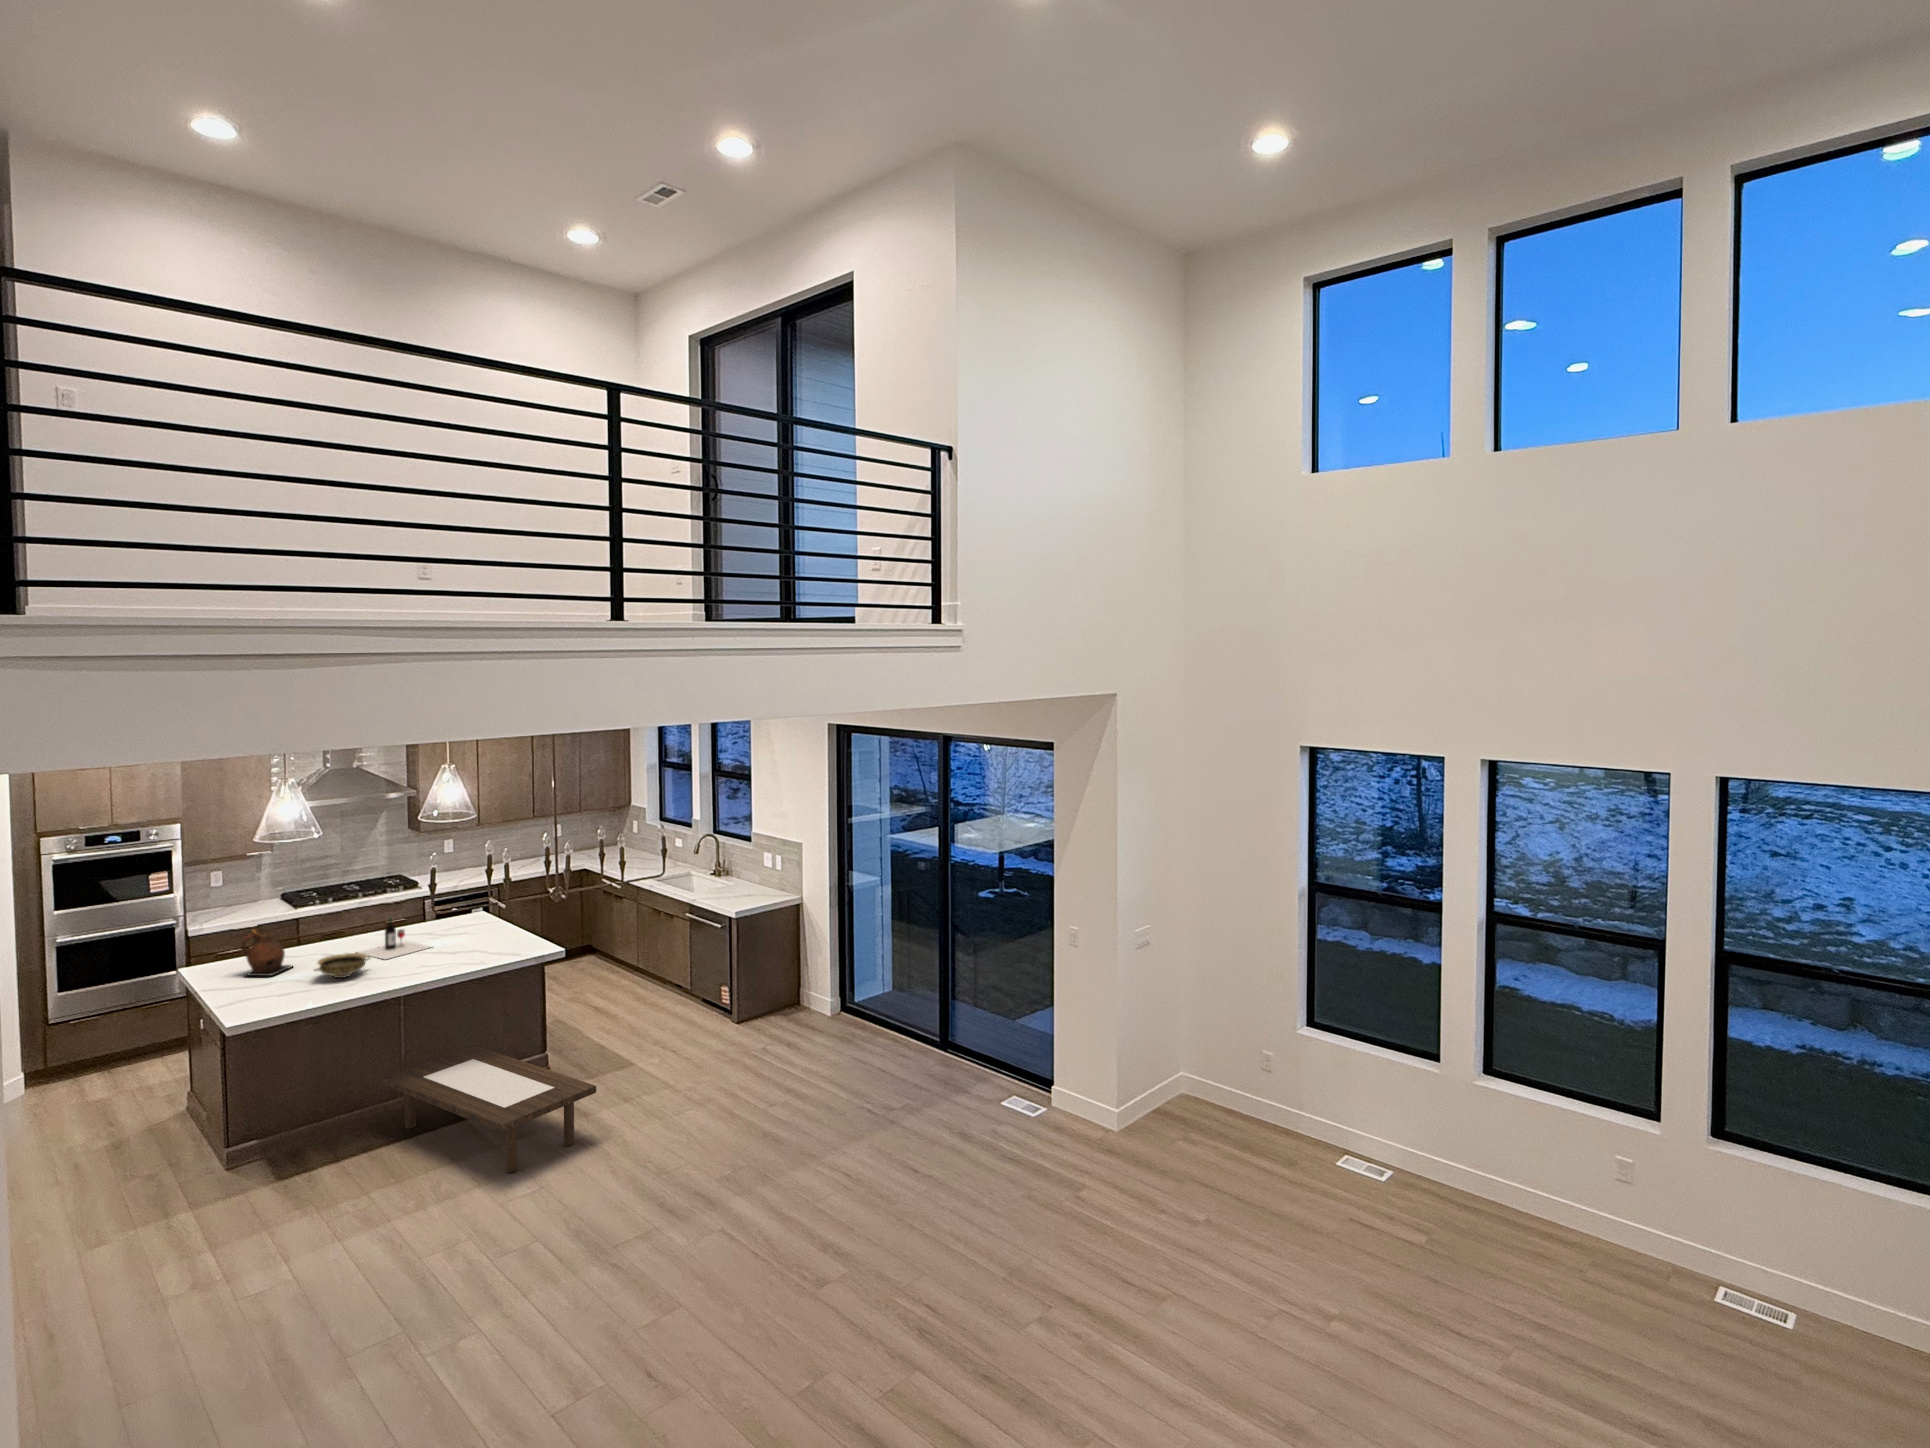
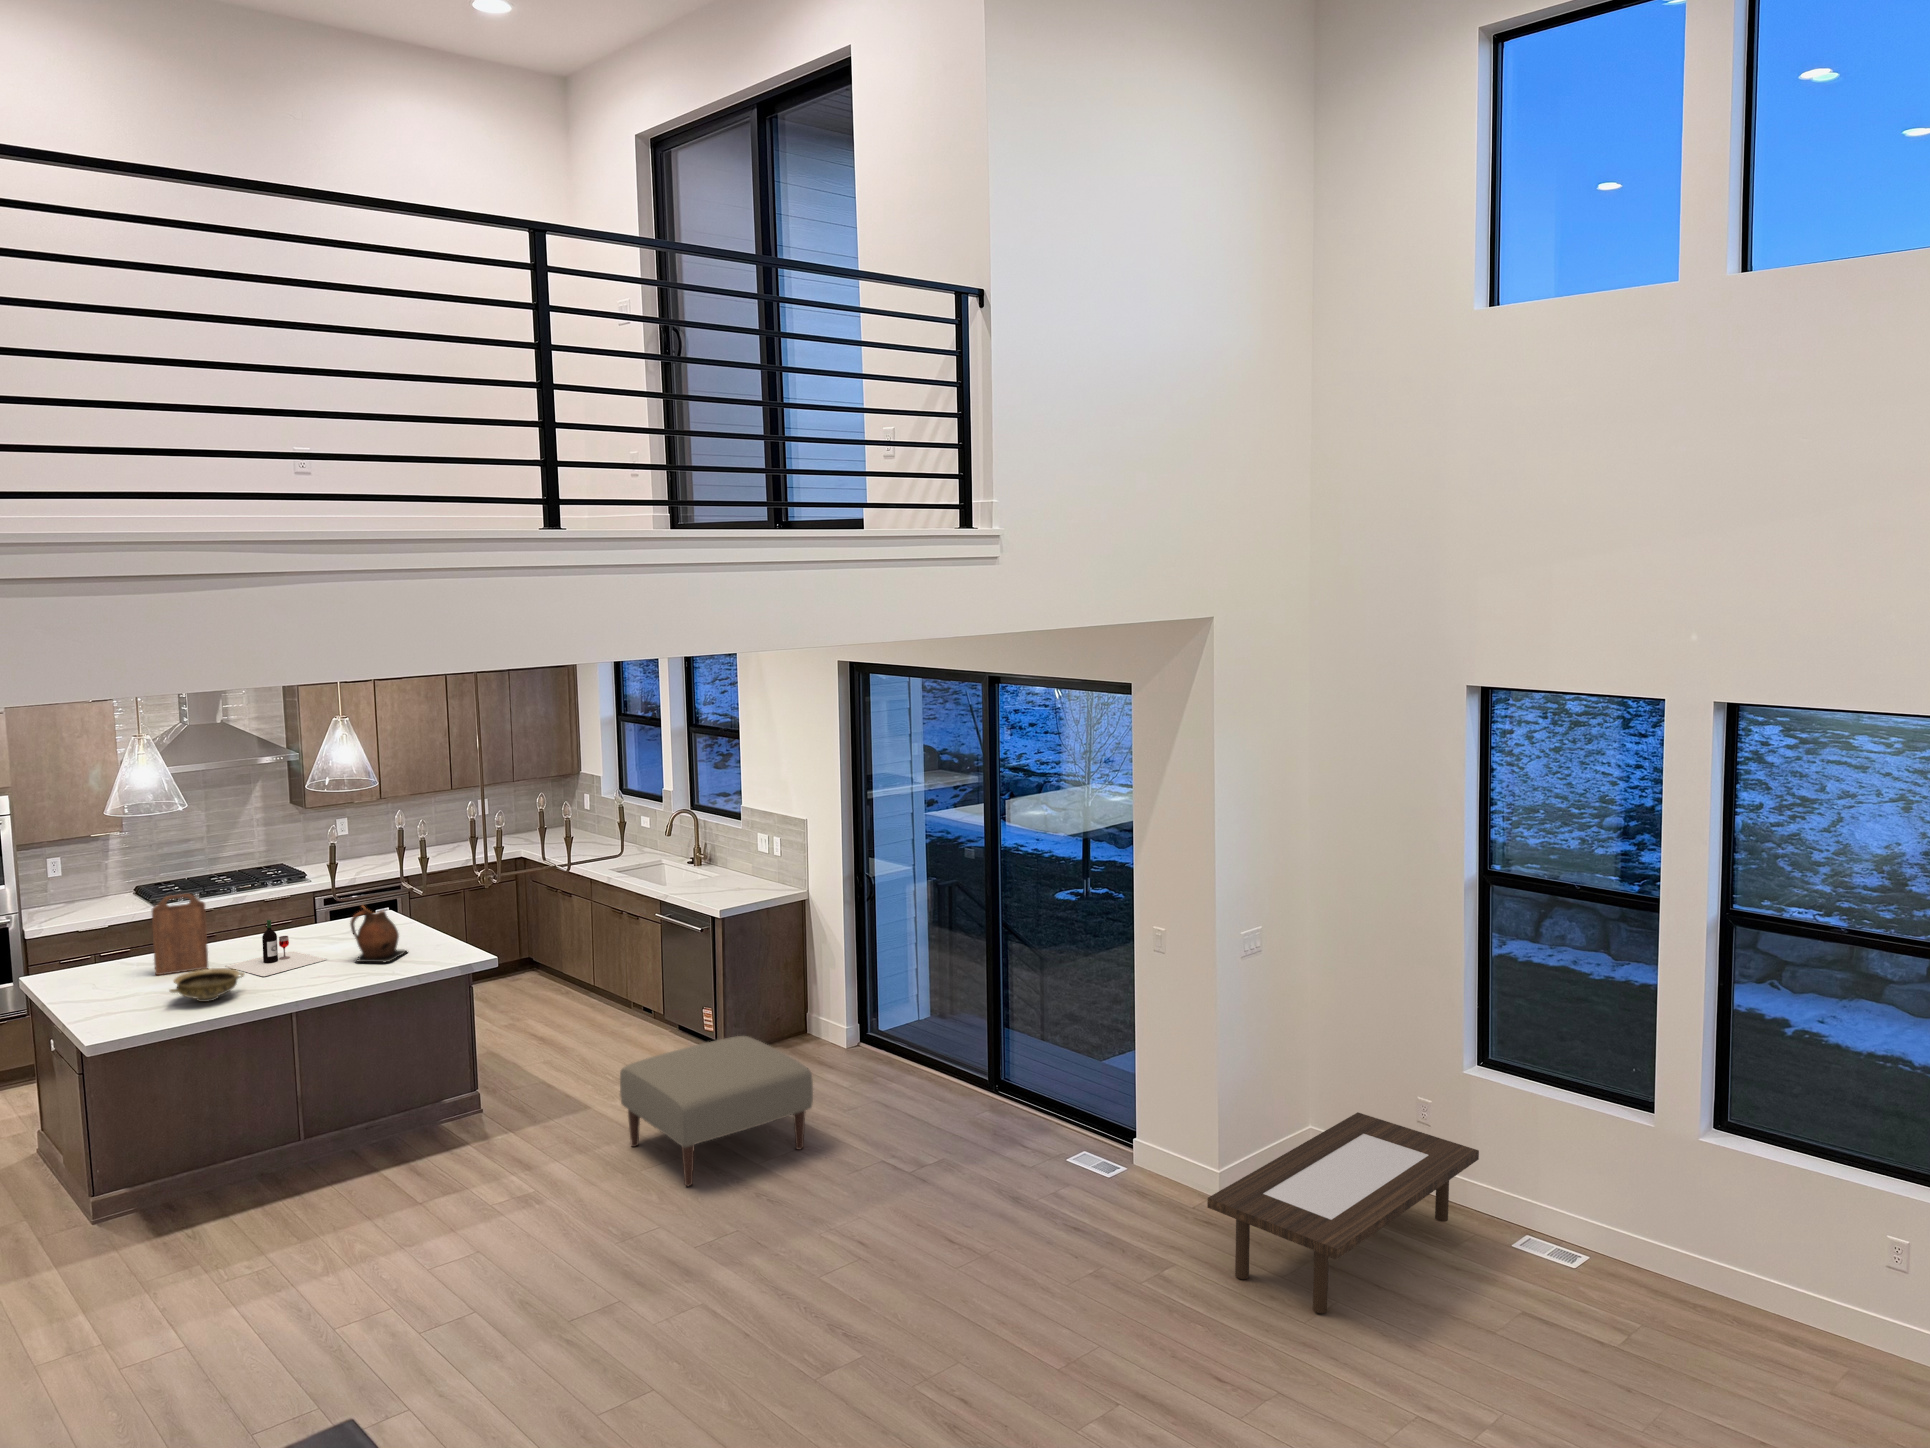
cutting board: none [301,898,343,959] -> present [152,894,208,975]
ceramic pitcher: present [241,930,293,976] -> present [350,906,407,962]
ottoman: none [653,1002,797,1114] -> present [620,1036,813,1186]
coffee table: present [382,1046,596,1173] -> present [1207,1112,1479,1313]

